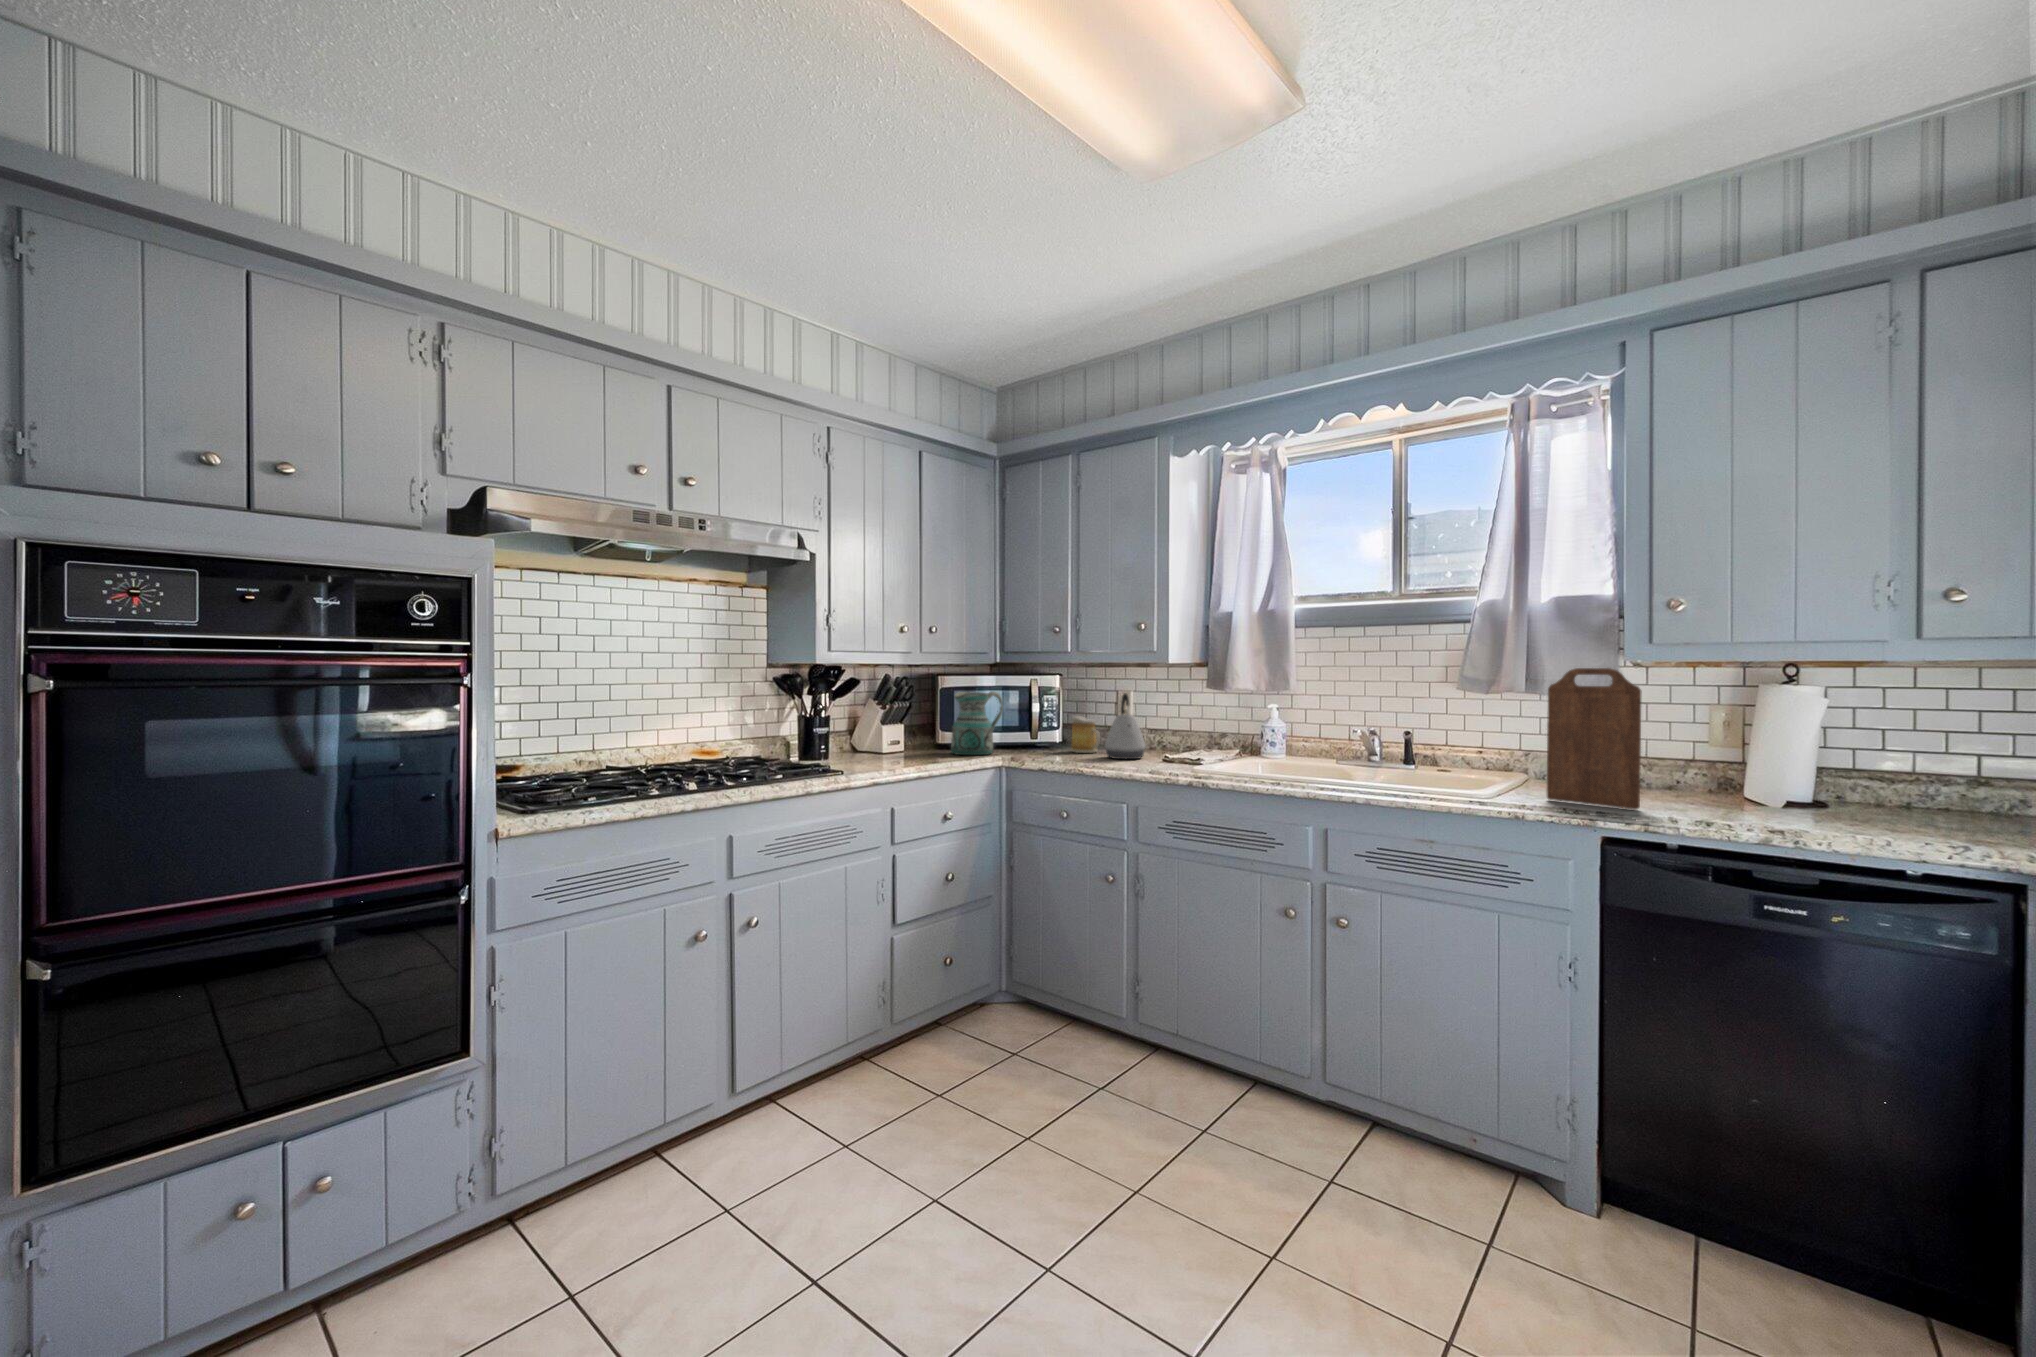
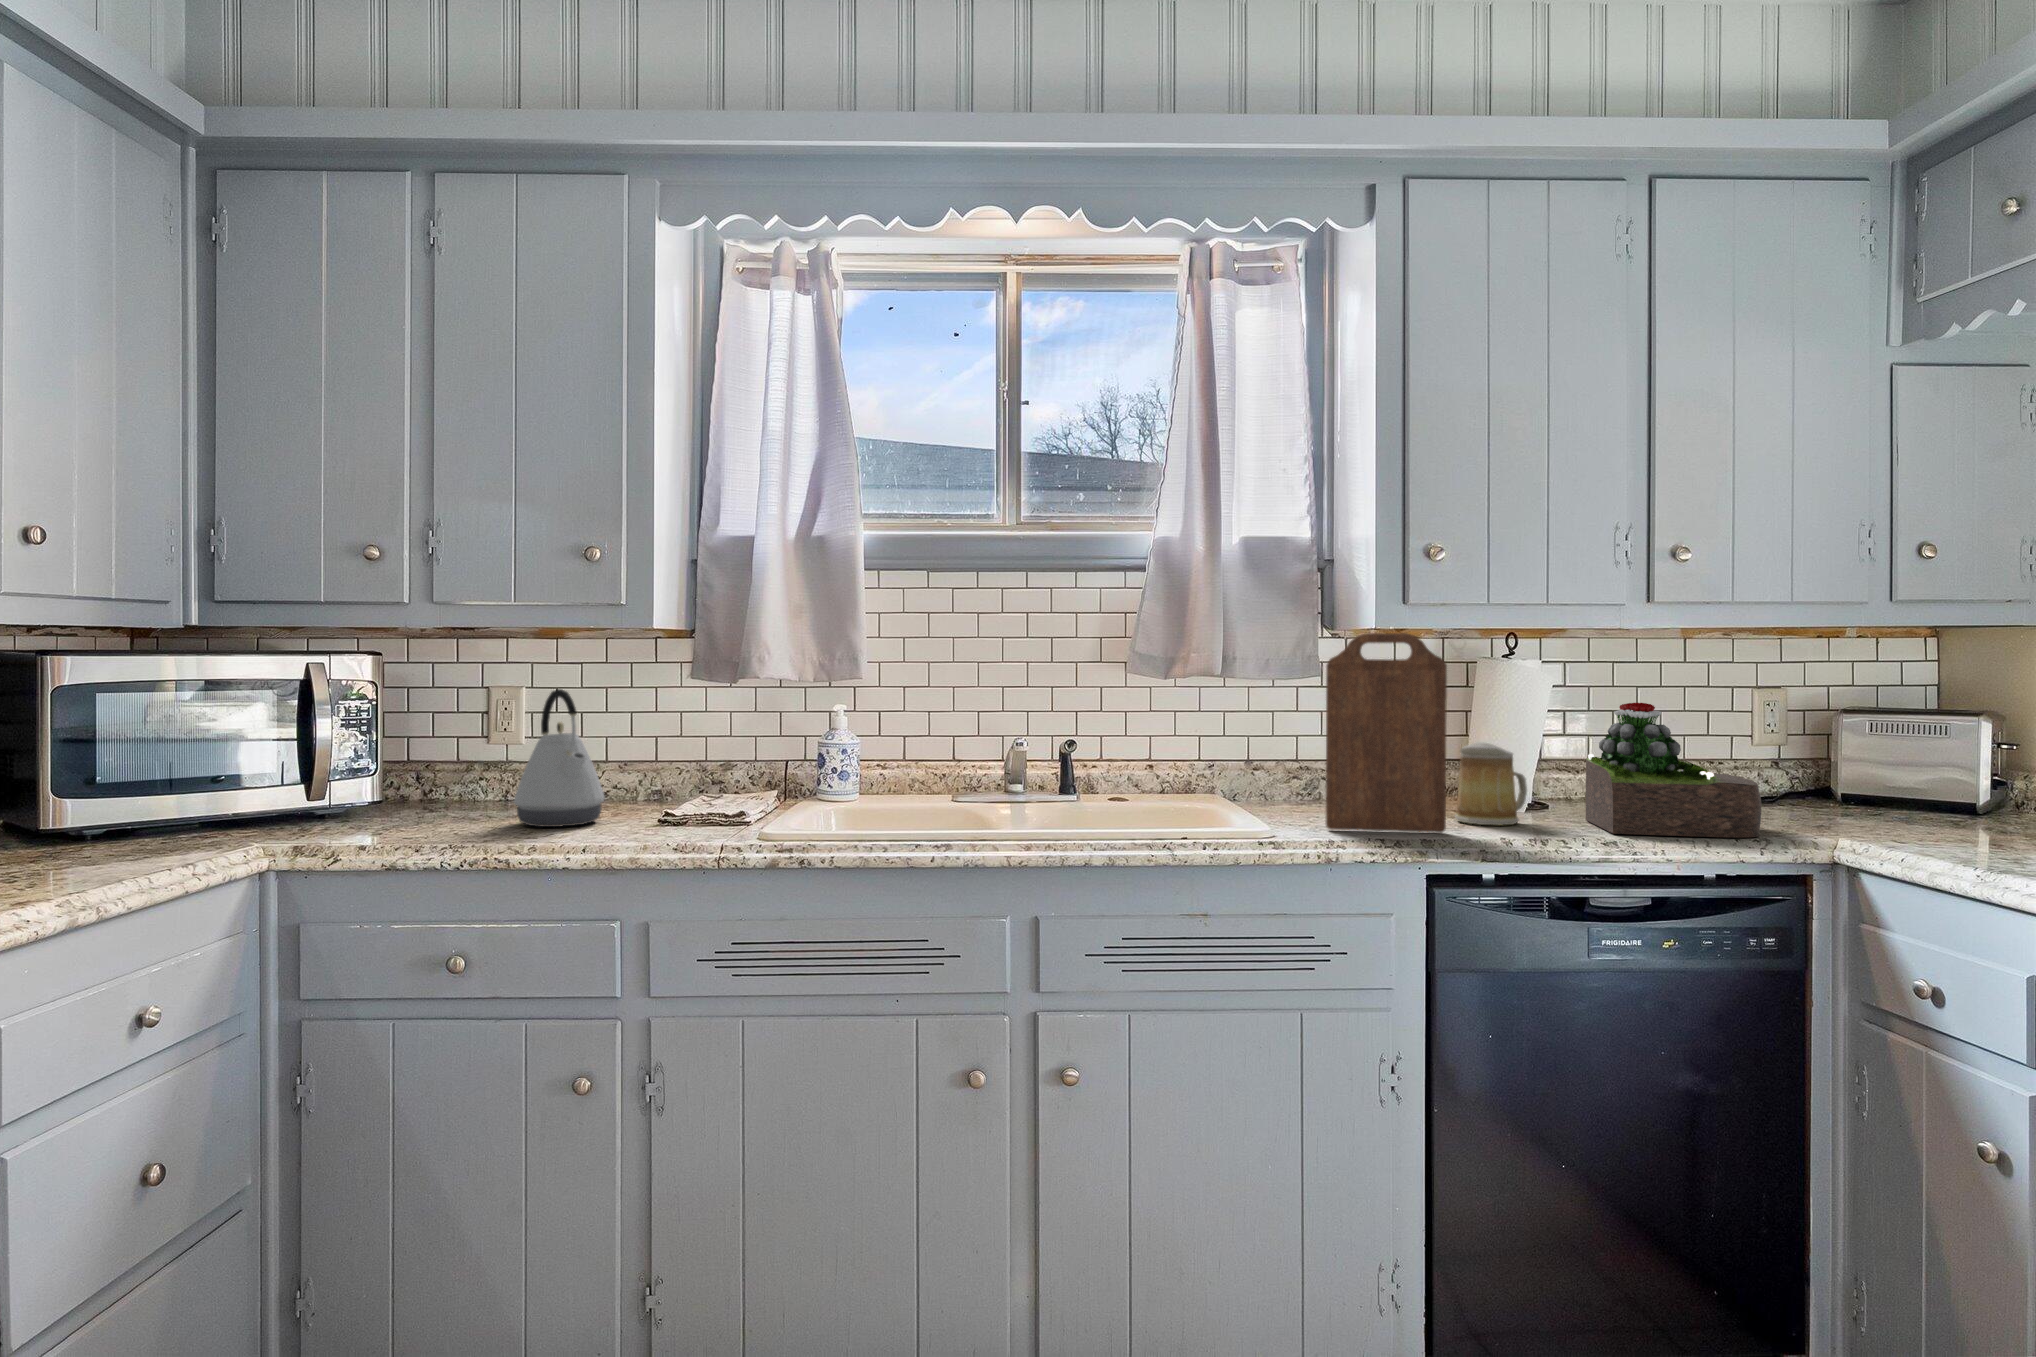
ceramic pitcher: present [951,691,1003,755] -> none [83,692,235,855]
mug: present [1071,716,1100,753] -> present [1455,742,1527,825]
succulent plant: none [1796,725,1980,842] -> present [1586,703,1761,837]

